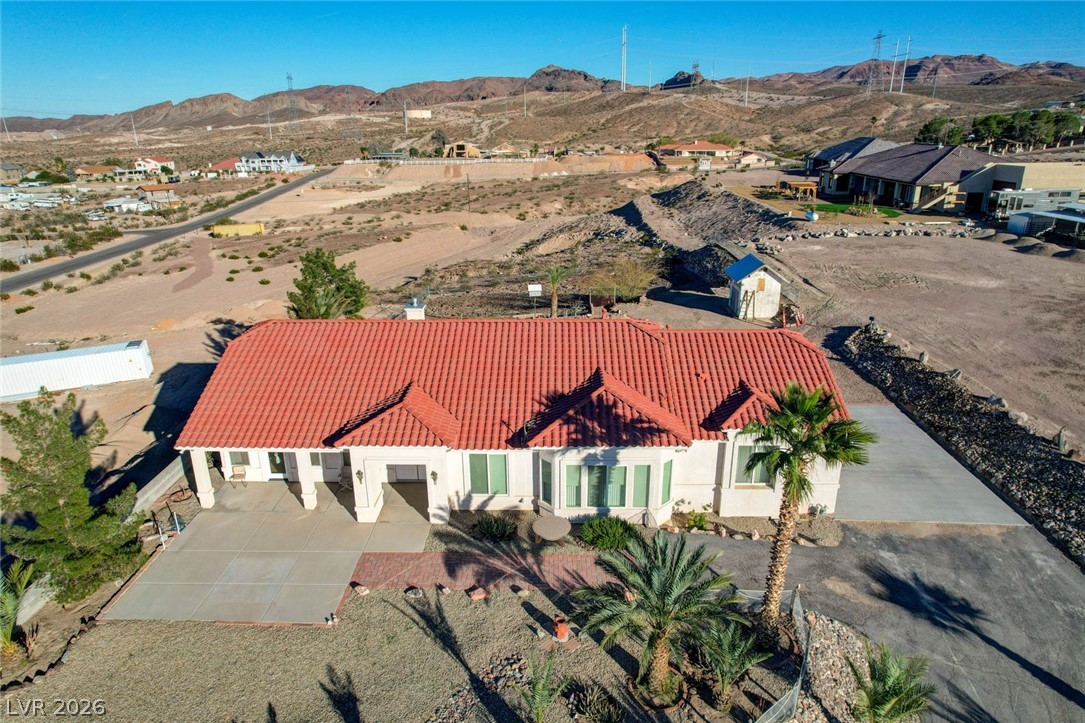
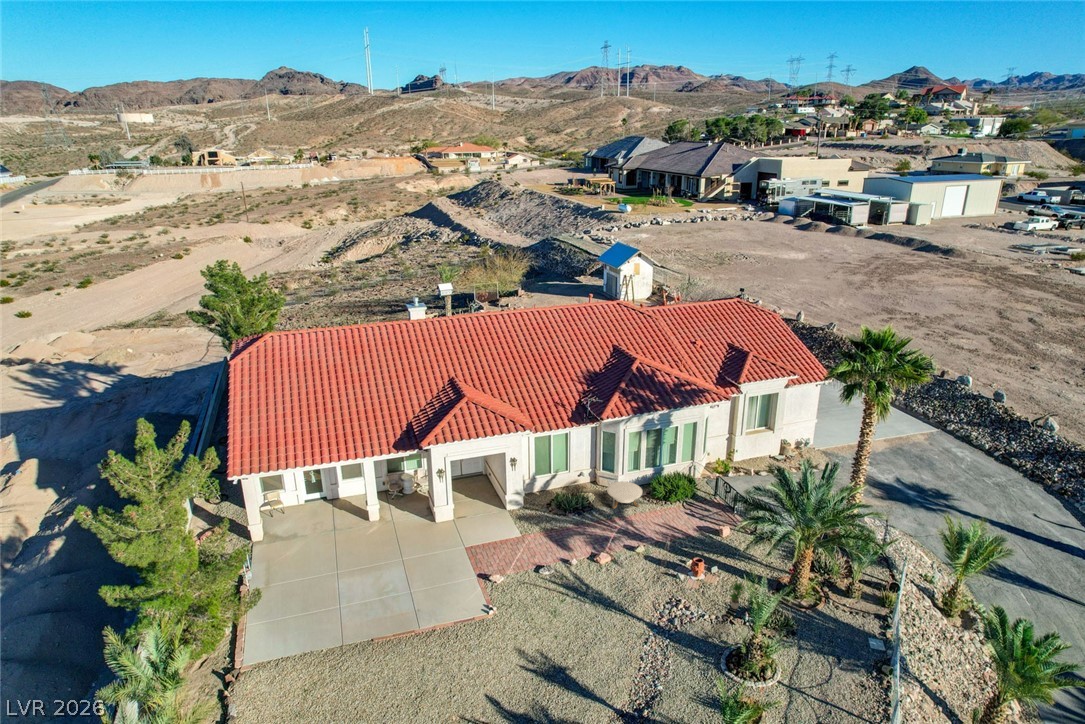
potted plant: none [567,653,589,686] -> present [730,581,744,609]

